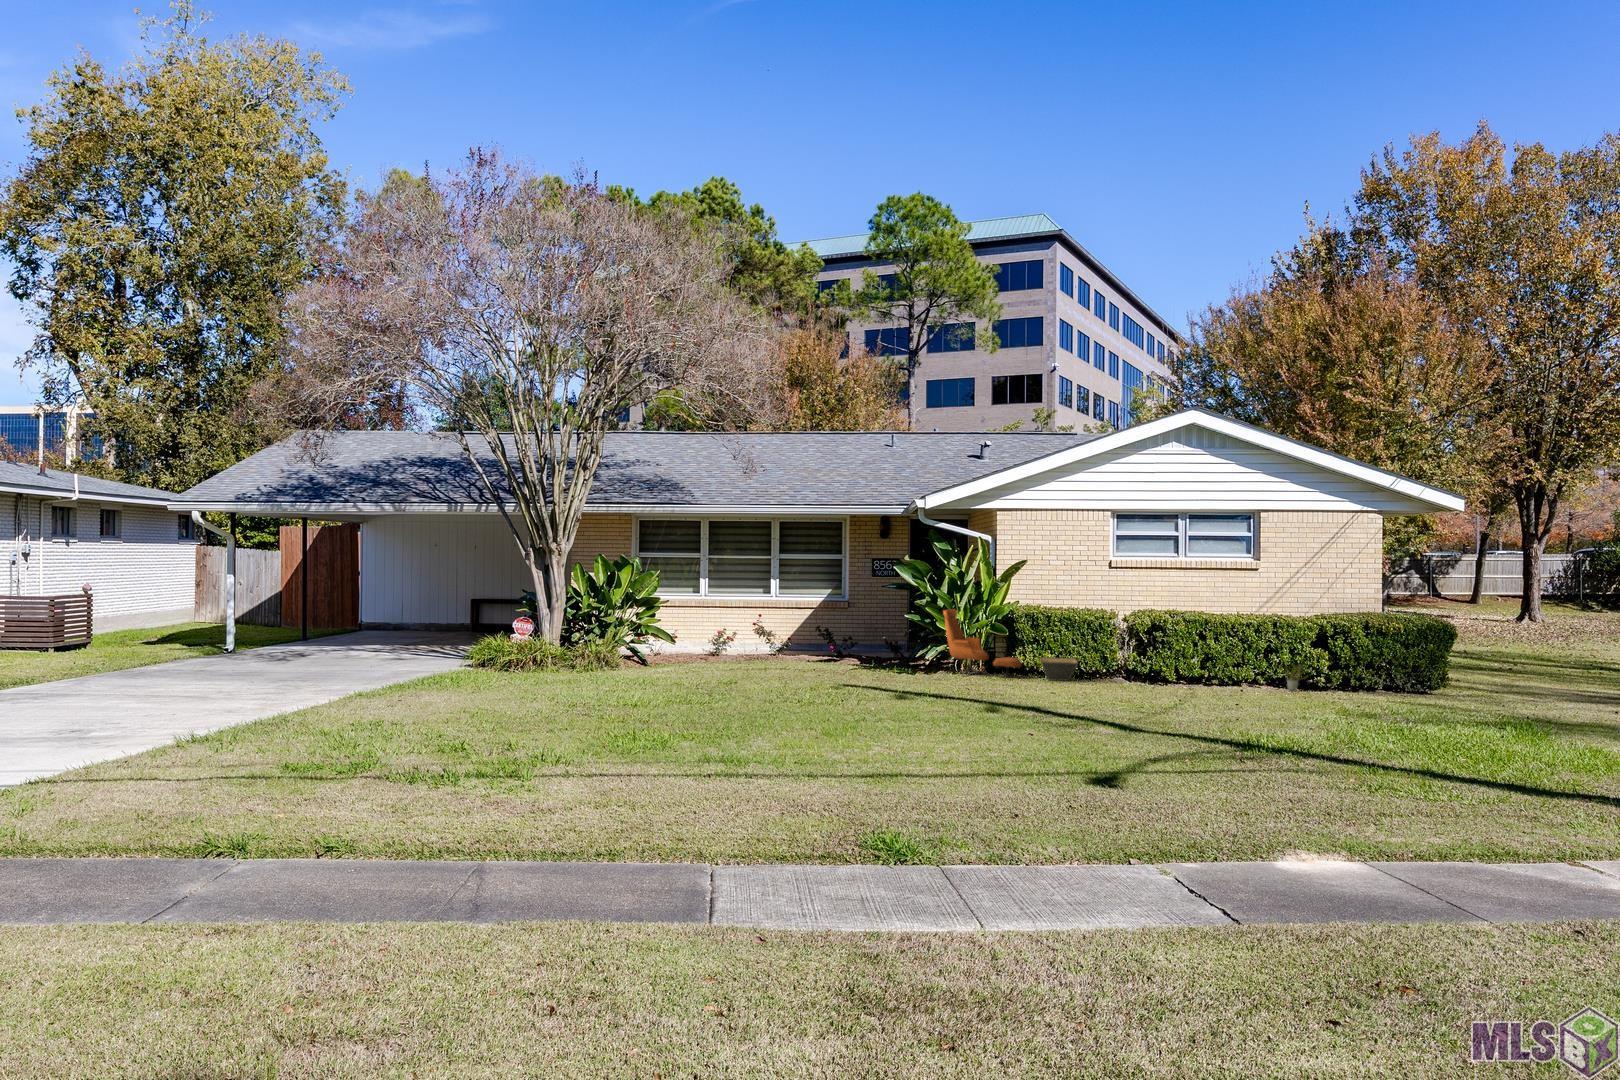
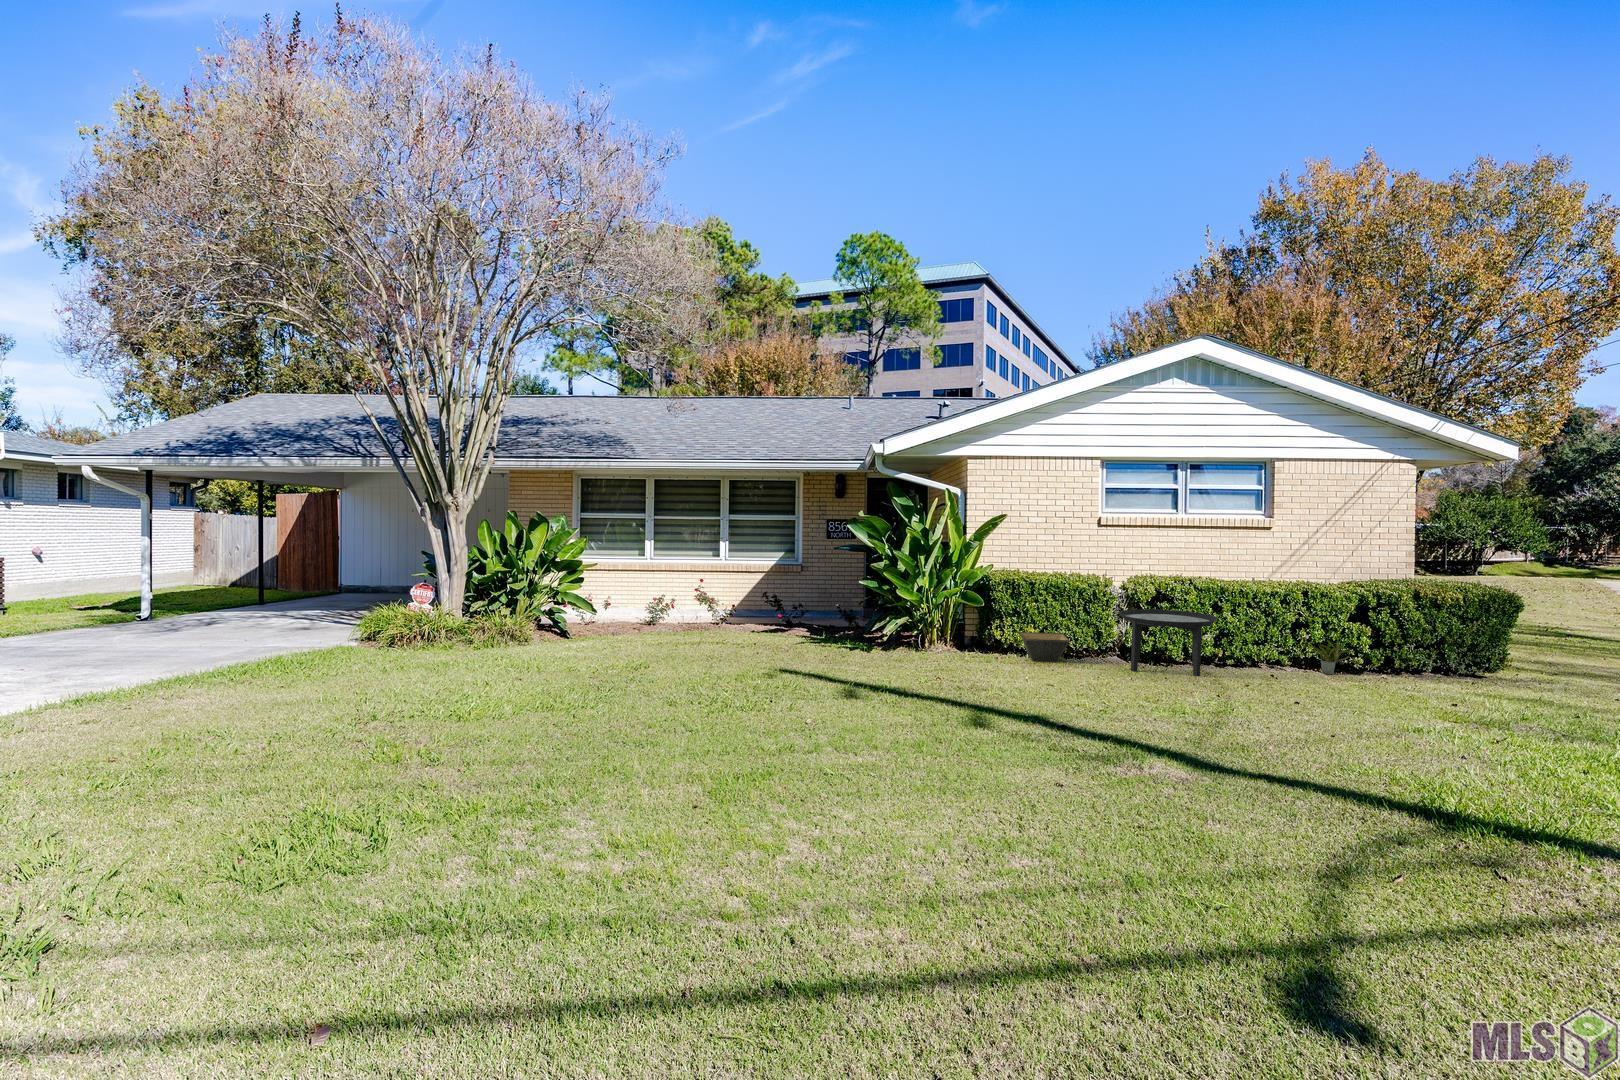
lounge chair: present [943,609,1022,676] -> none [906,574,1000,660]
round table: none [1117,638,1197,691] -> present [1118,609,1218,676]

